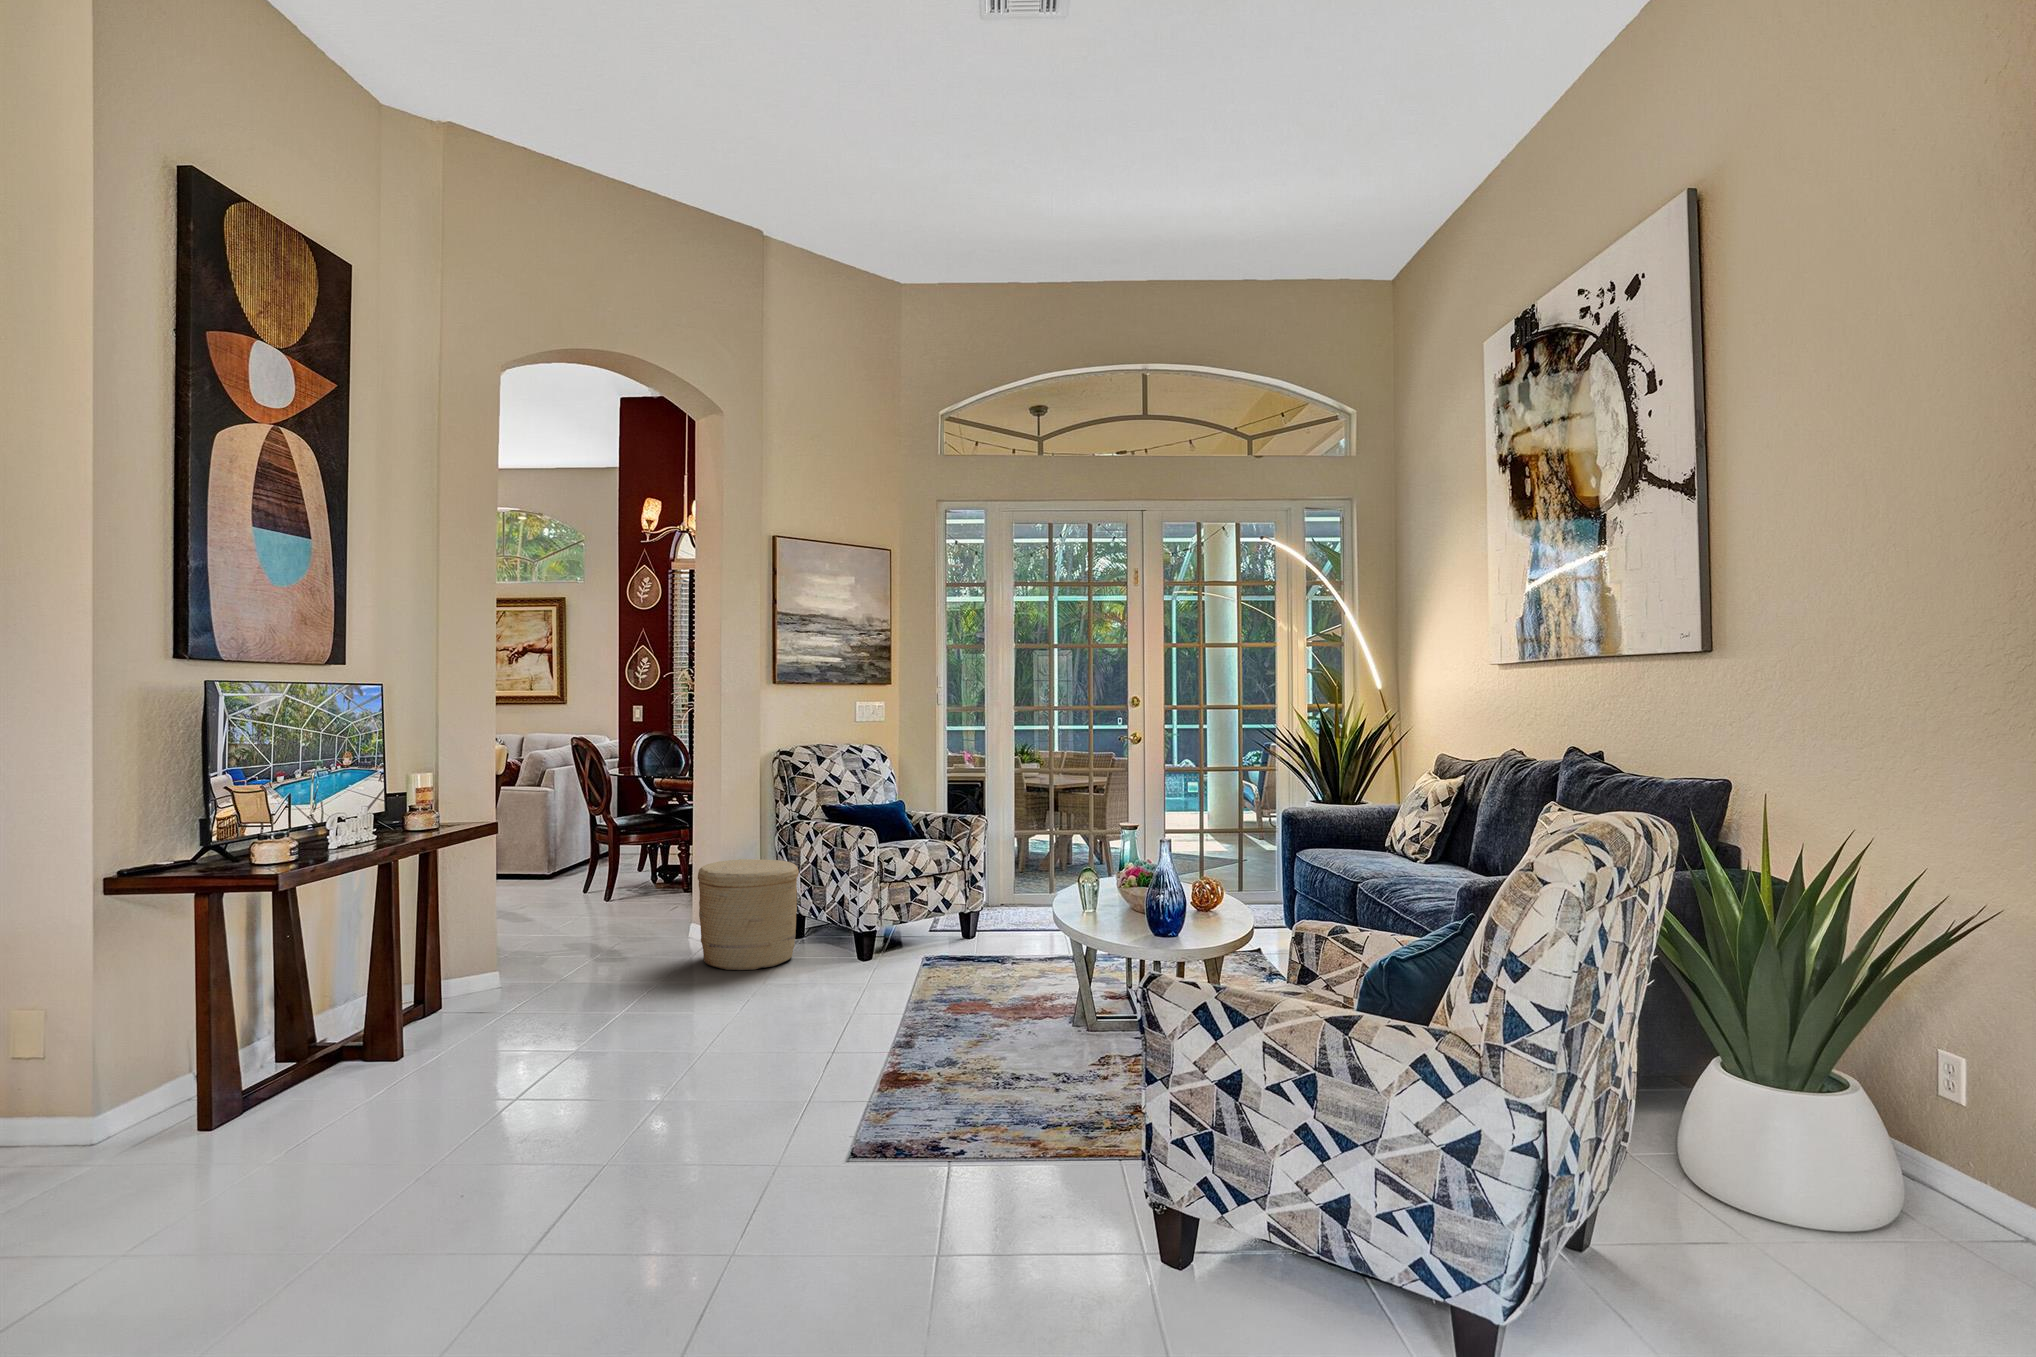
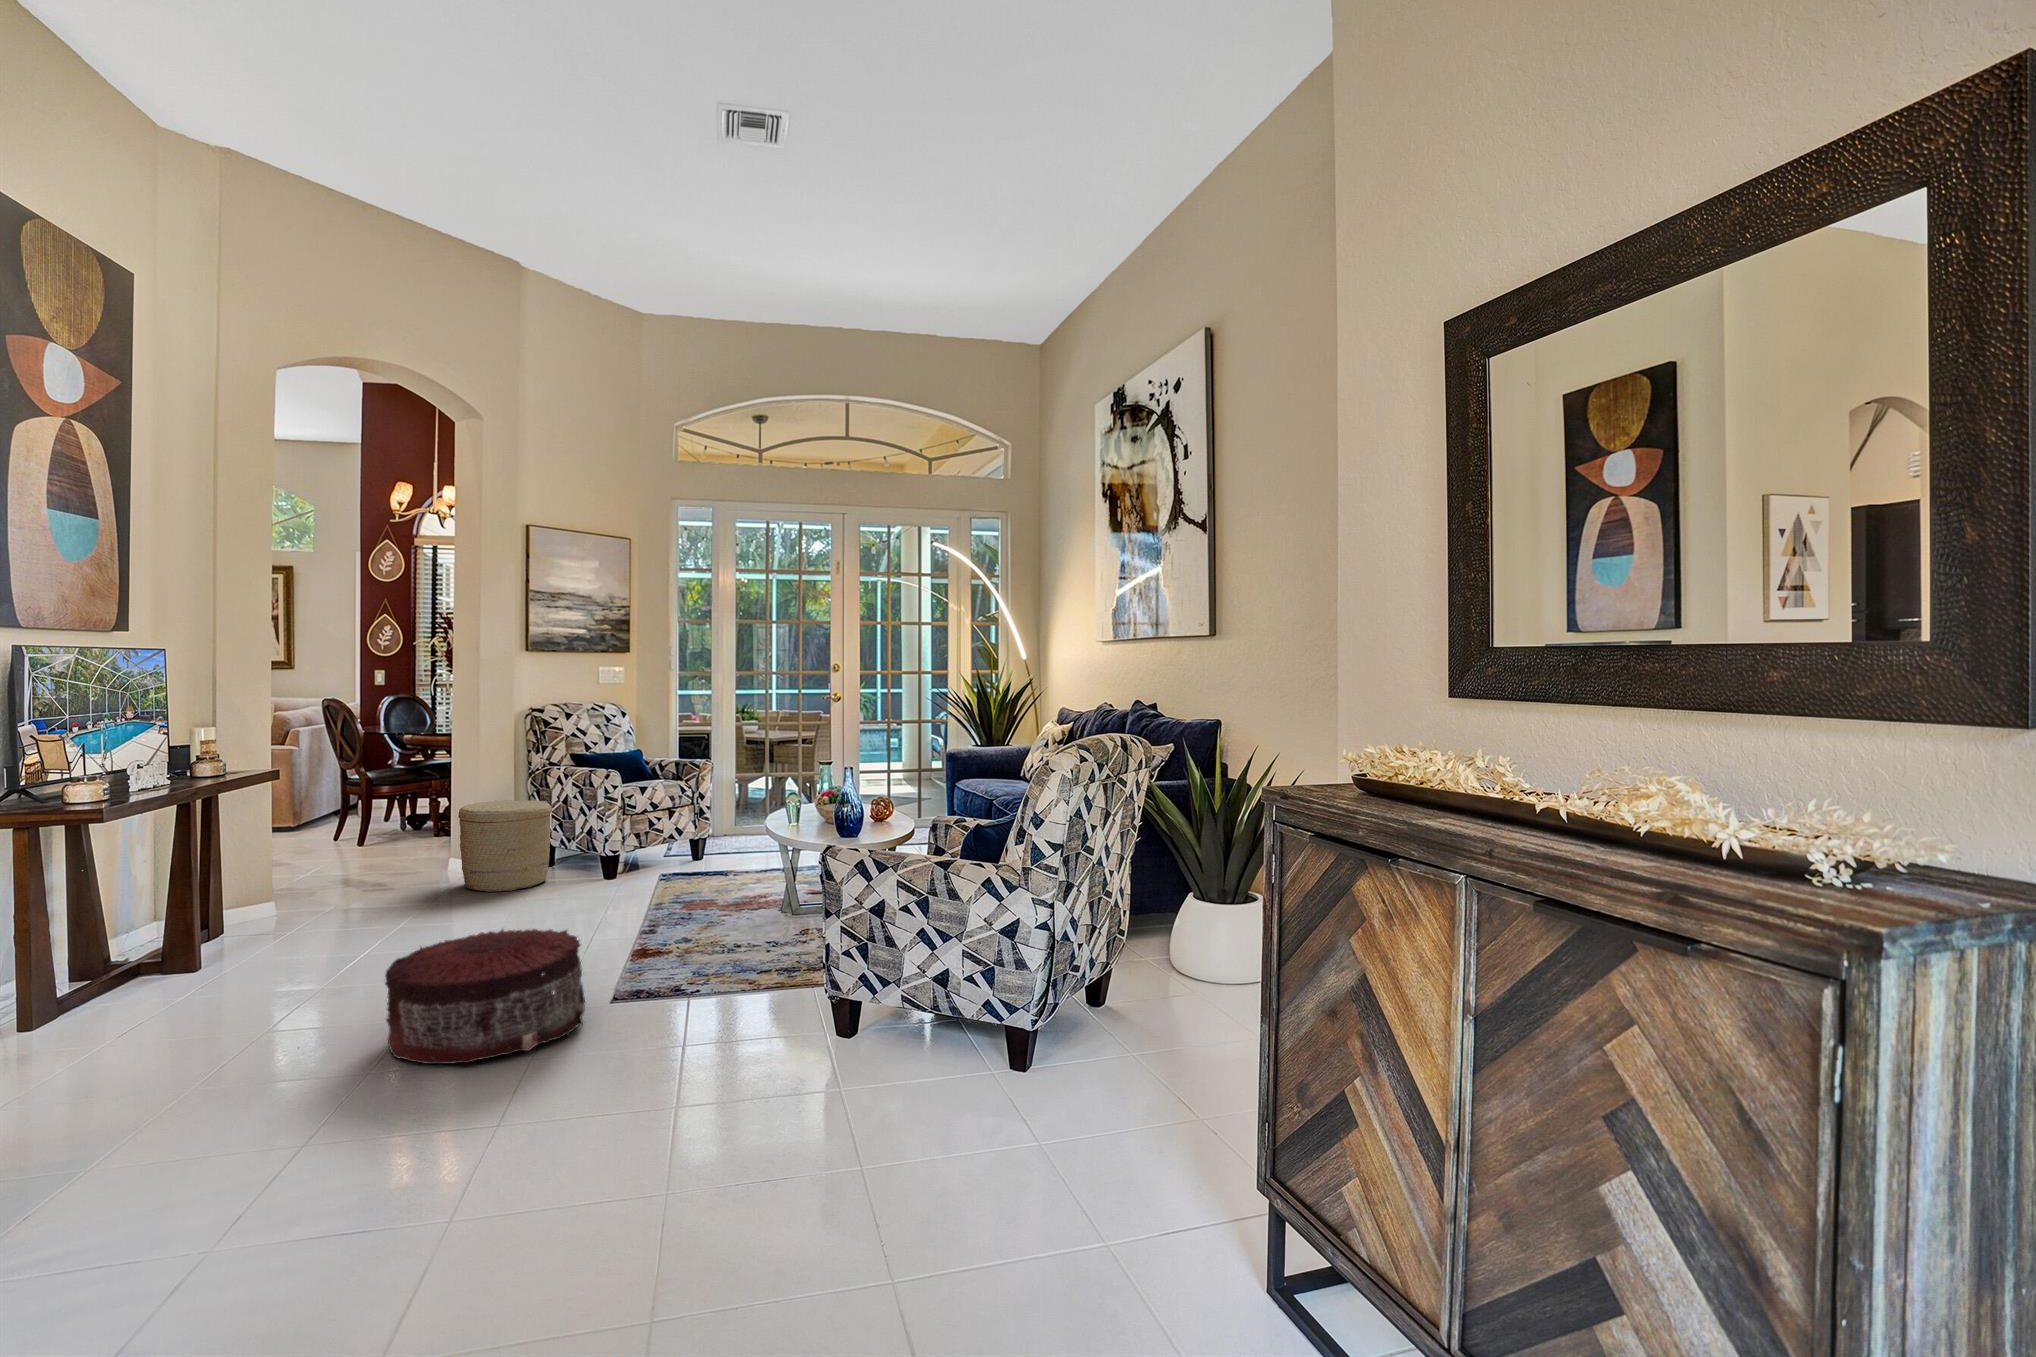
pouf: none [567,1048,815,1255] -> present [385,929,585,1064]

